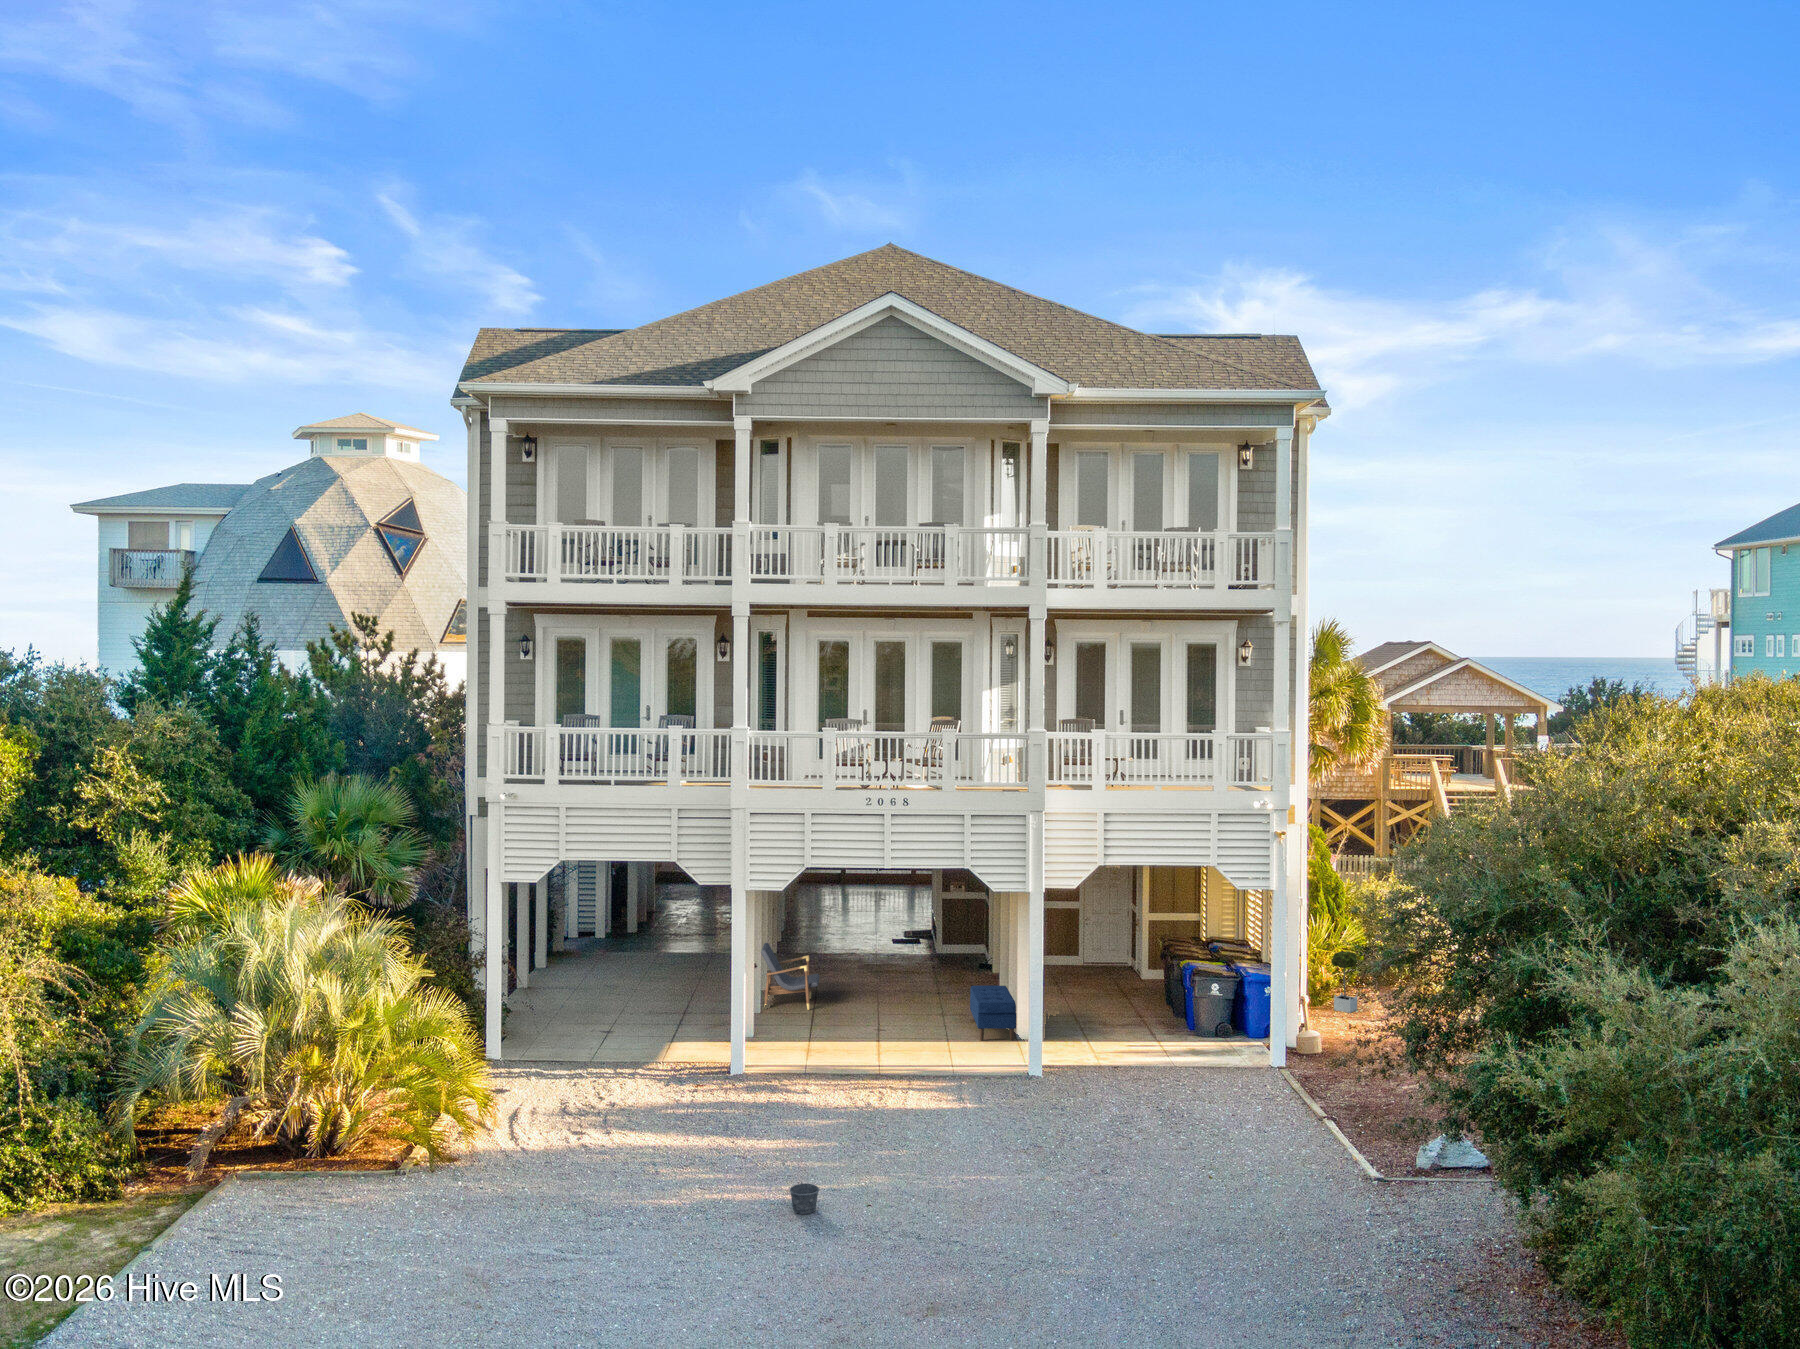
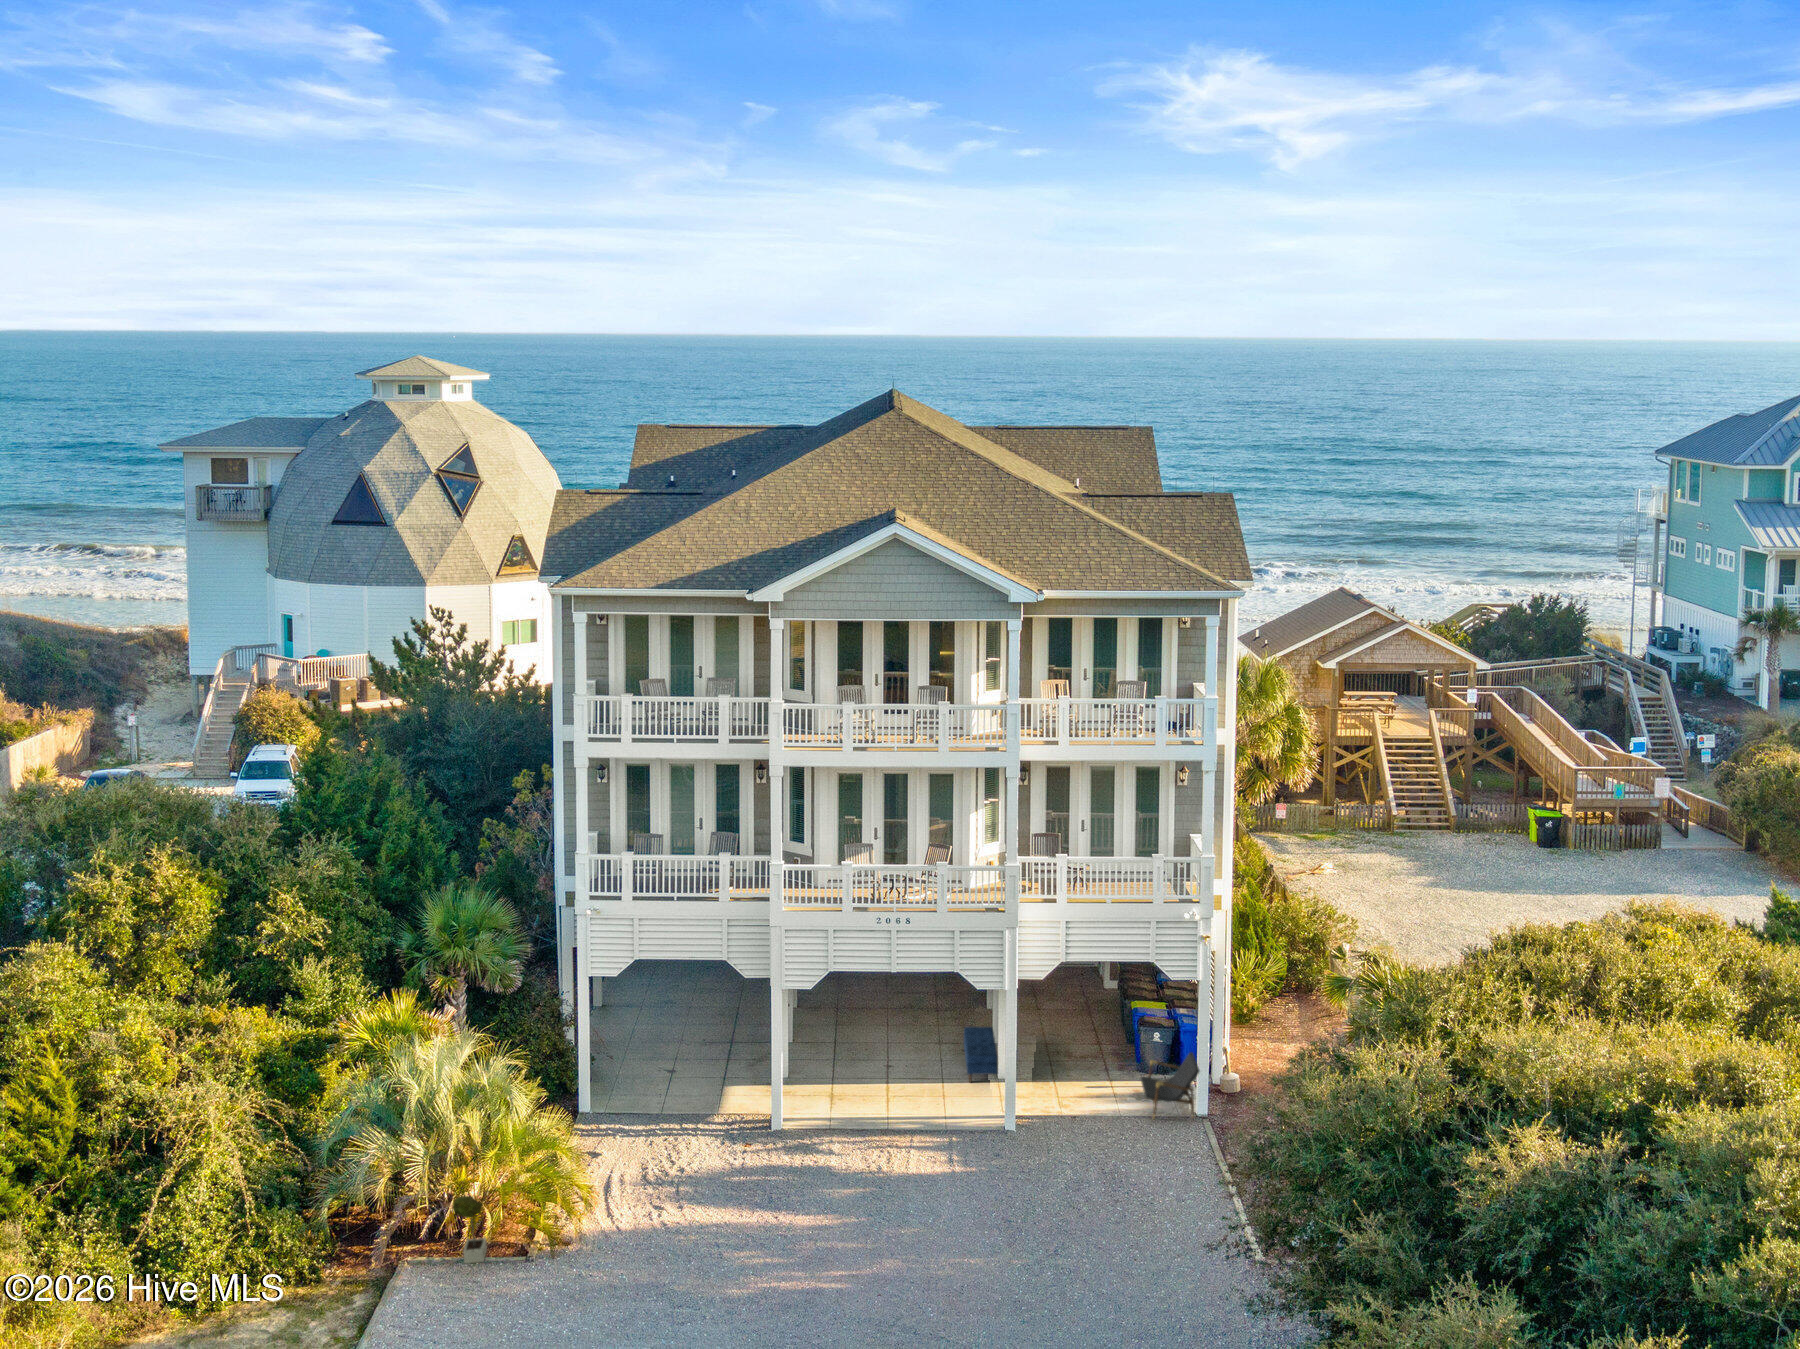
lounge chair: present [761,943,819,1010] -> present [1141,1052,1199,1119]
potted tree: present [1331,951,1358,1013] -> present [453,1196,487,1264]
bucket: present [790,1182,819,1214] -> none [812,1284,833,1313]

